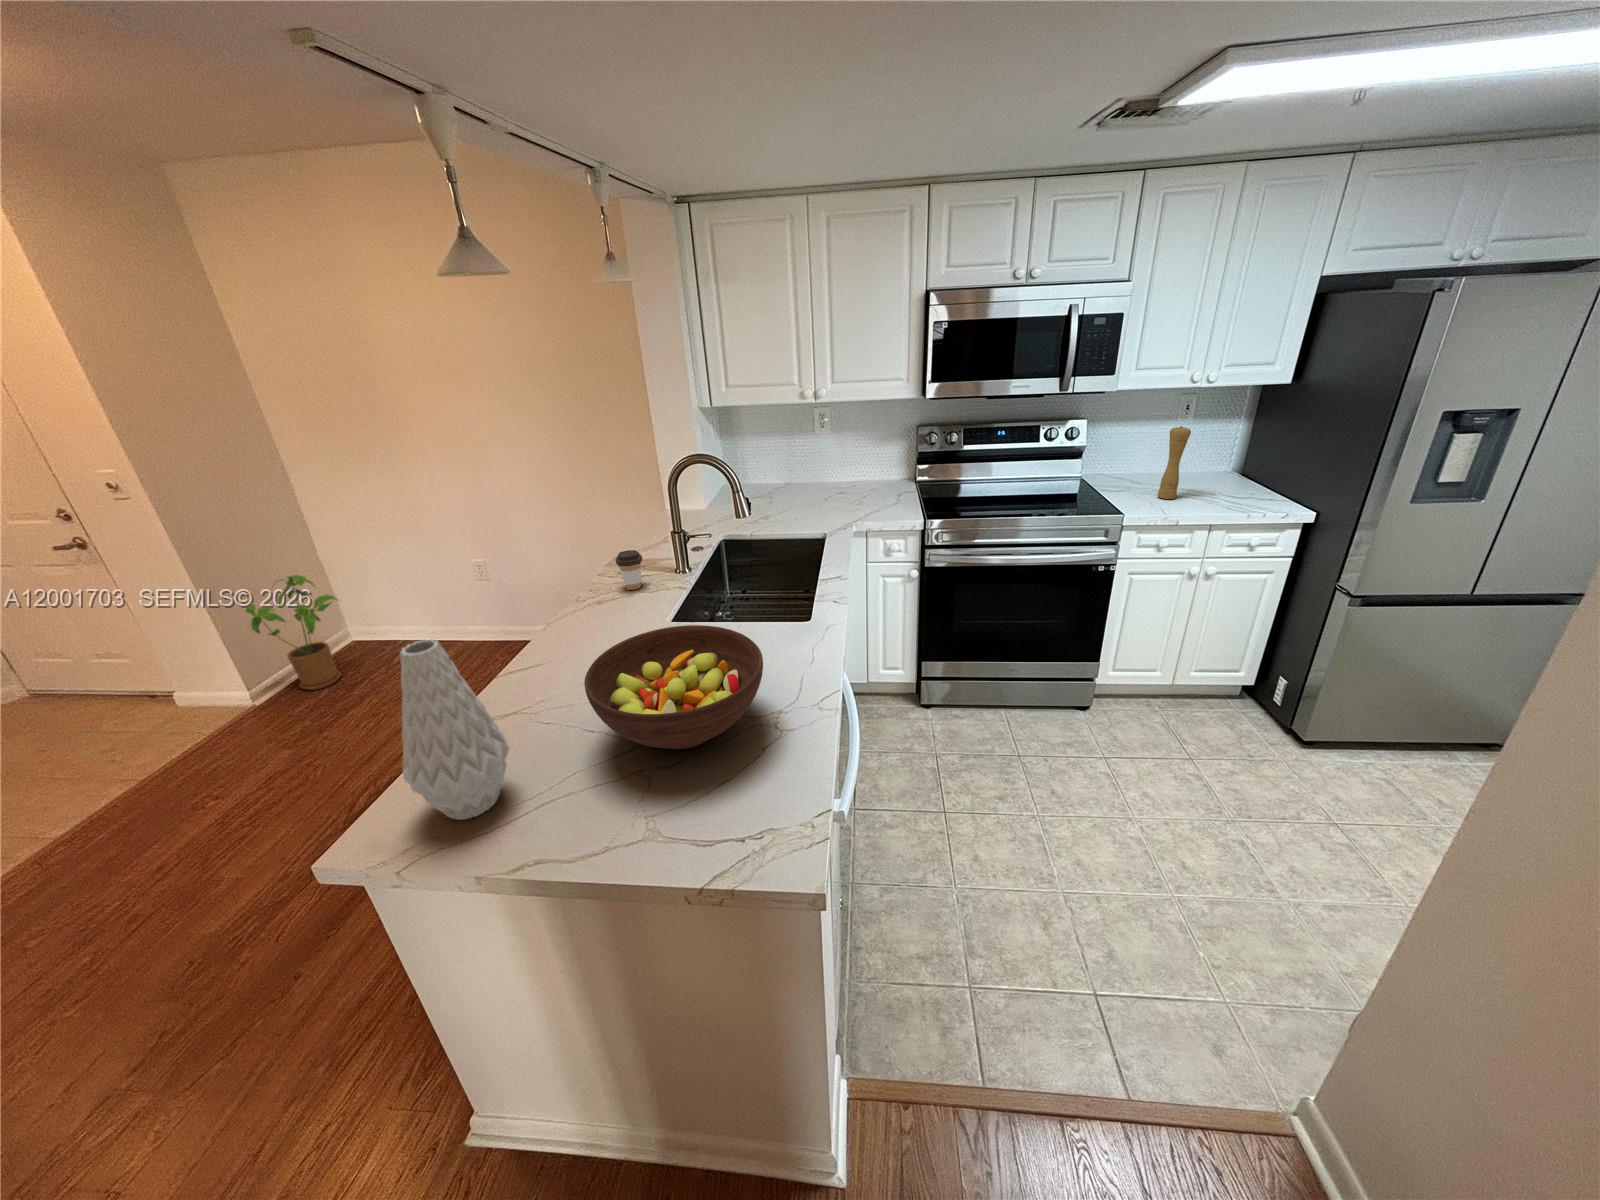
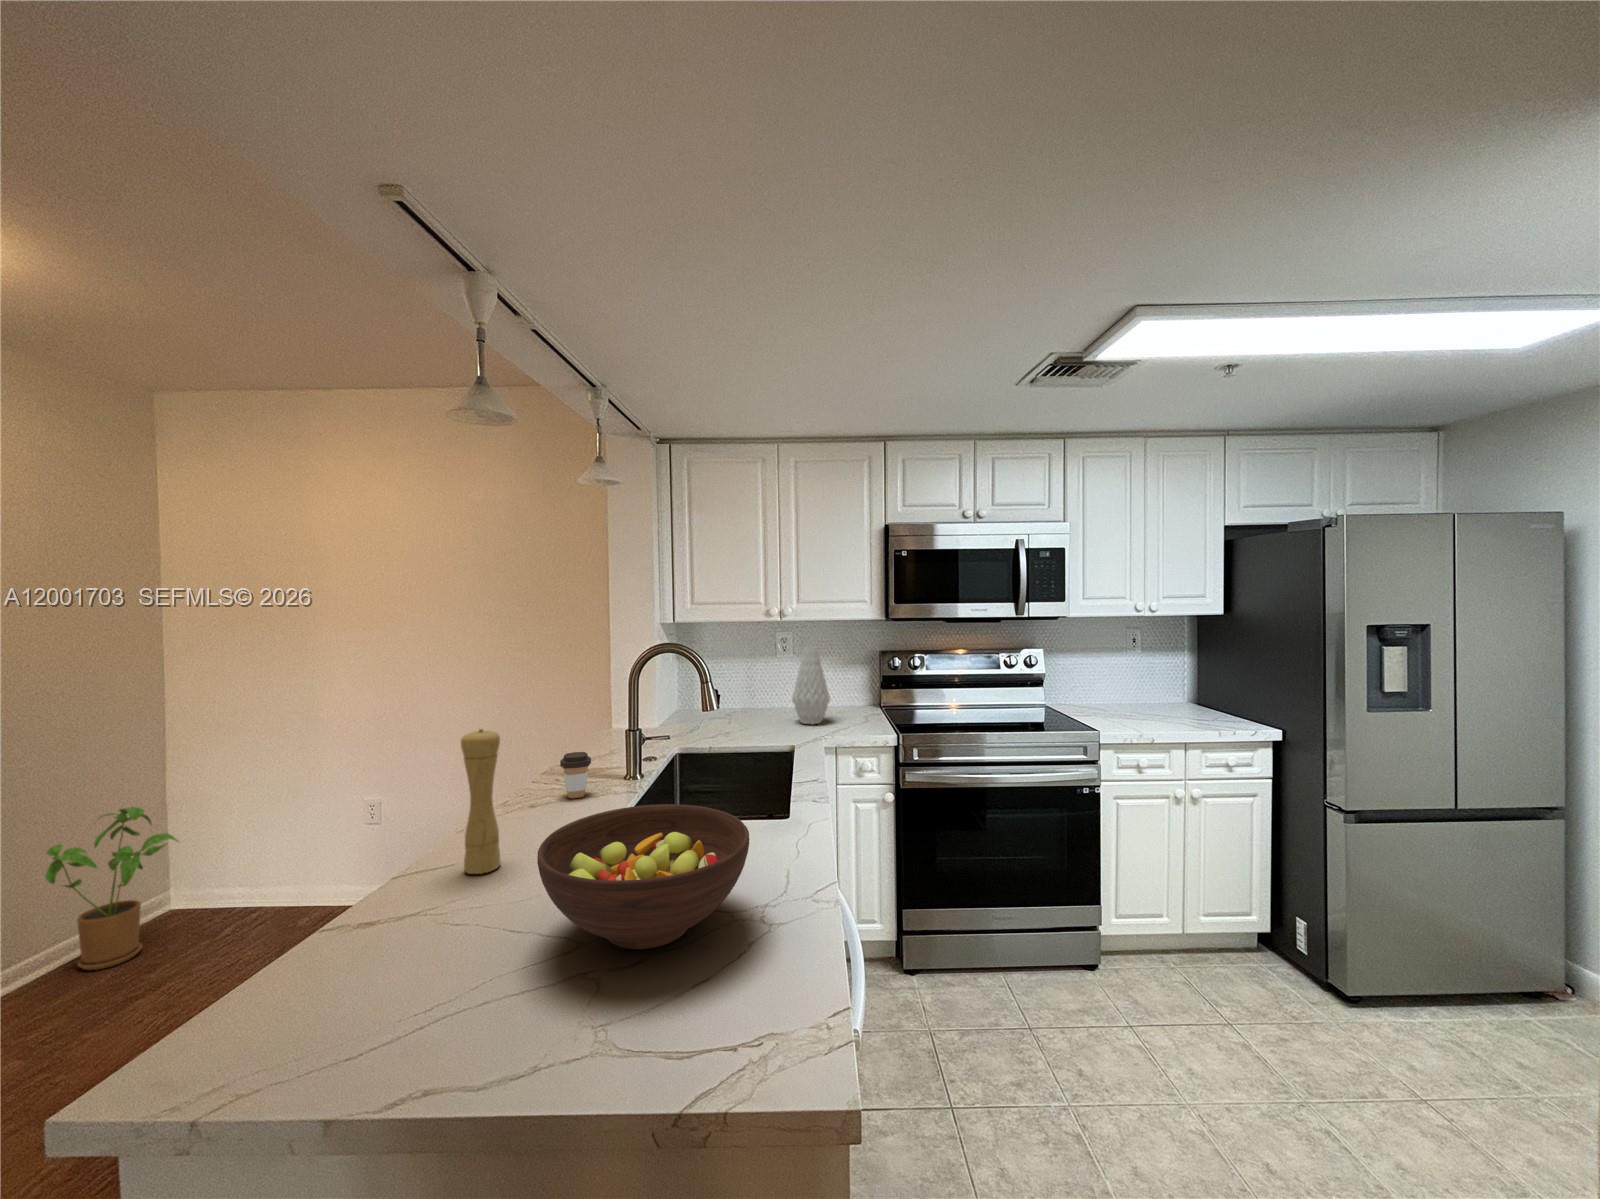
pepper mill: present [1158,426,1191,499] -> present [461,729,500,874]
vase: present [400,639,509,820] -> present [792,647,830,724]

